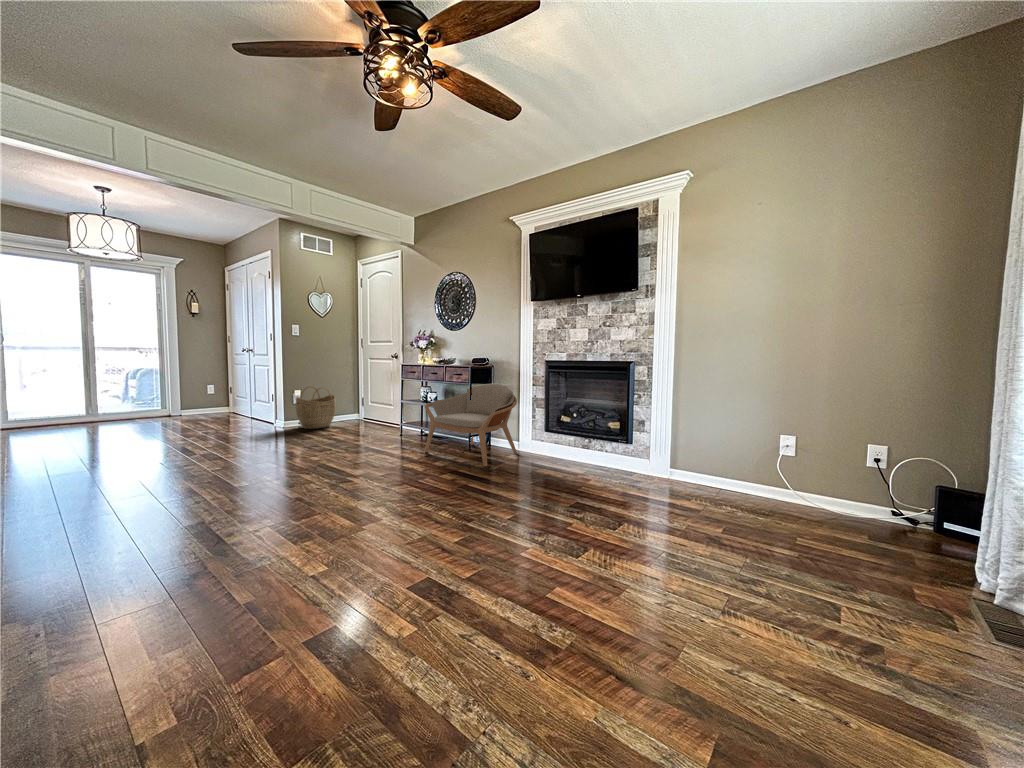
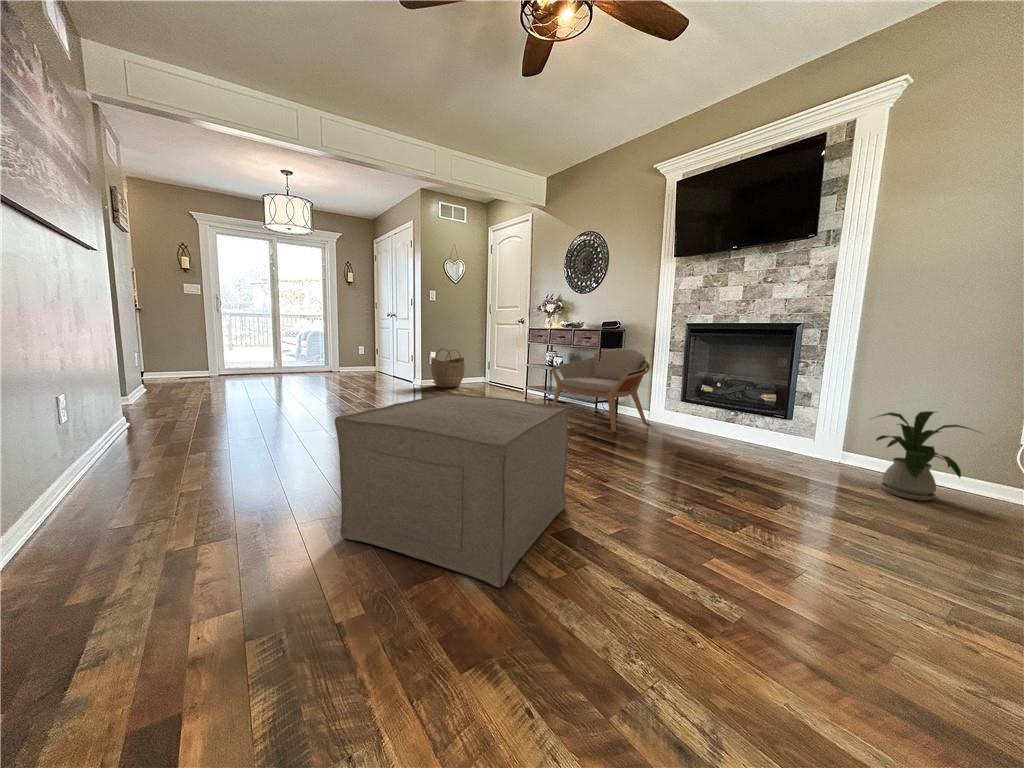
house plant: none [682,434,754,506] -> present [876,411,973,501]
ottoman: none [144,448,427,660] -> present [335,392,569,588]

